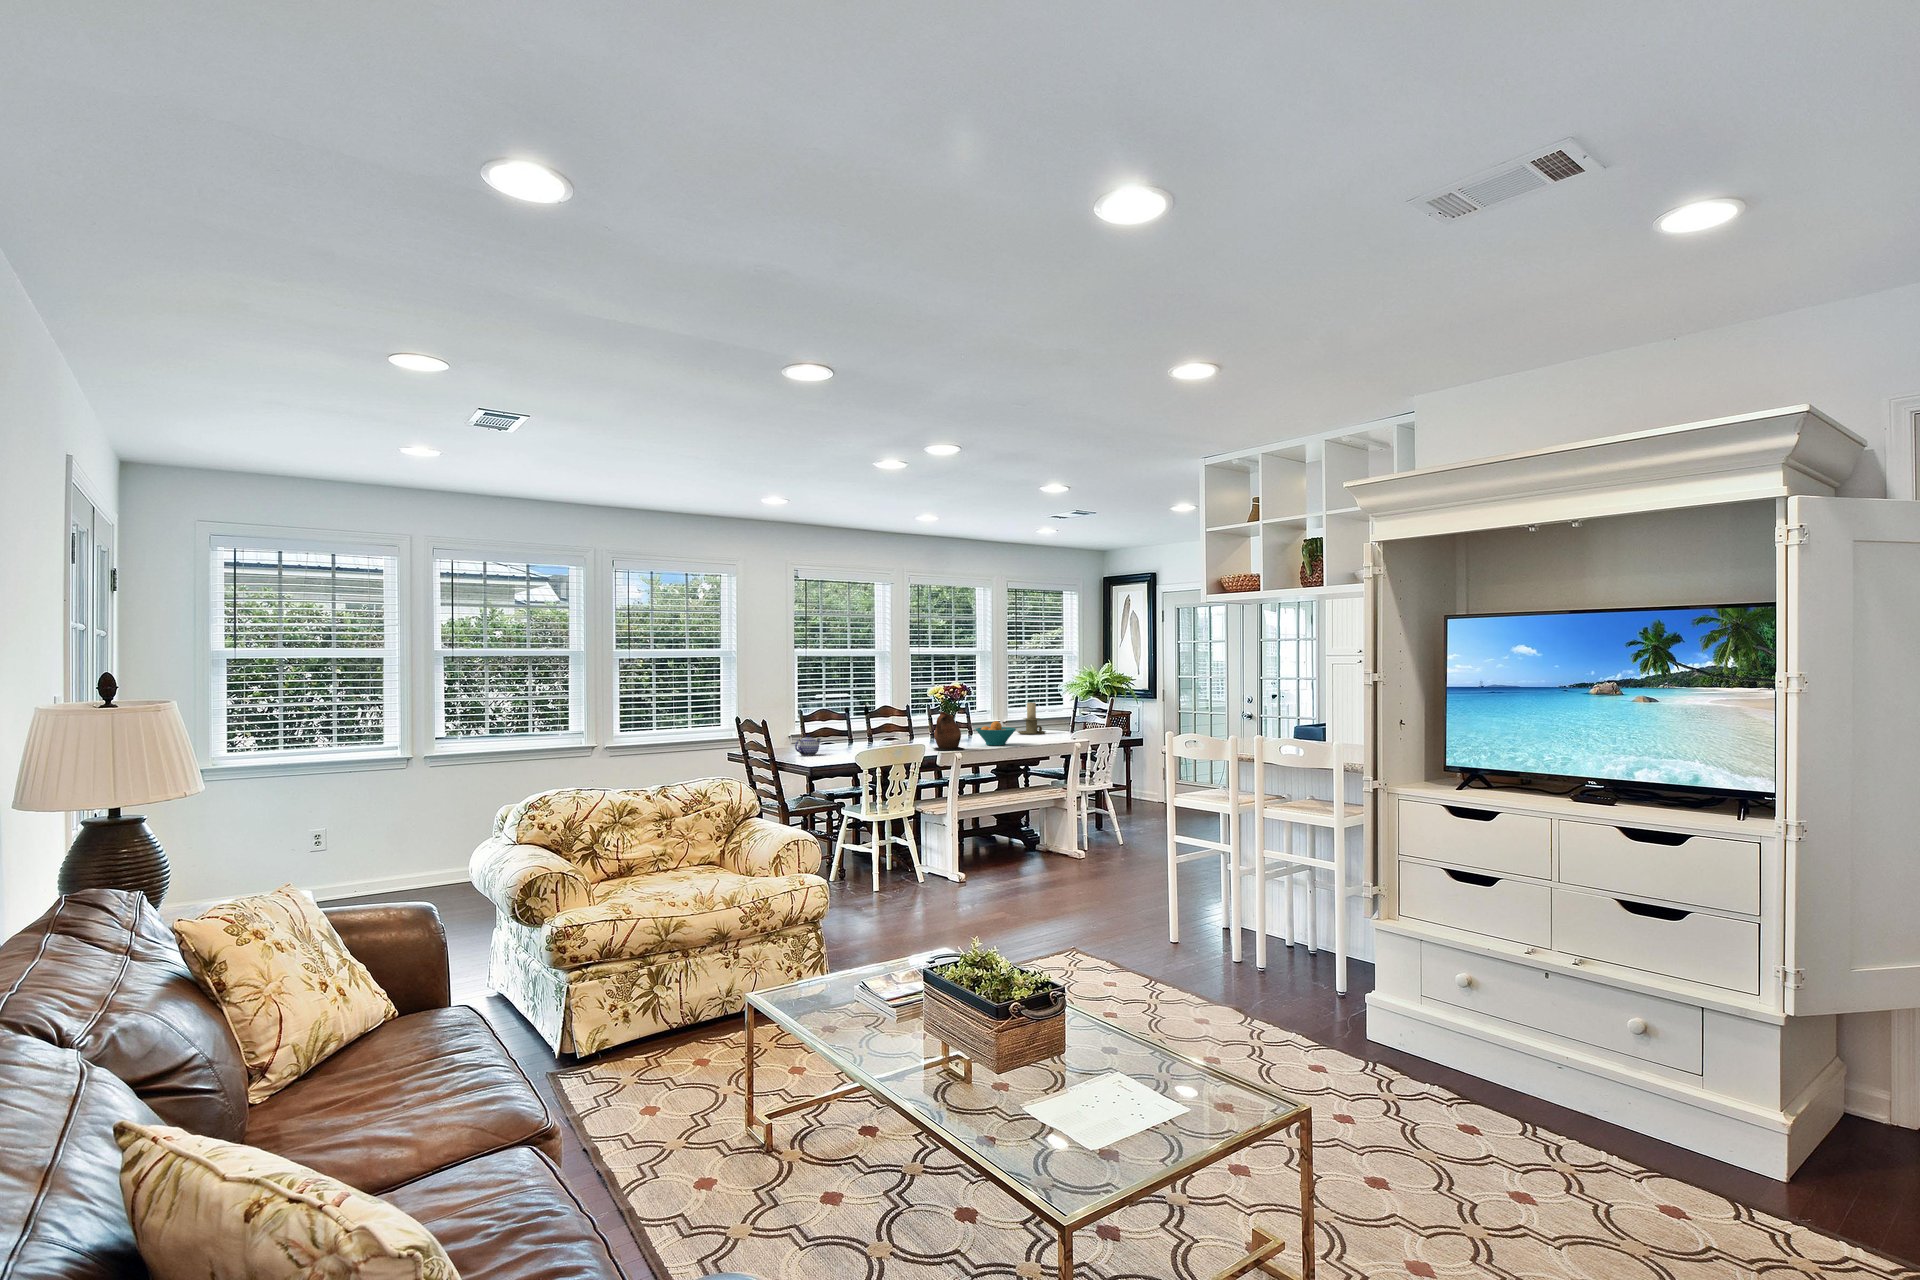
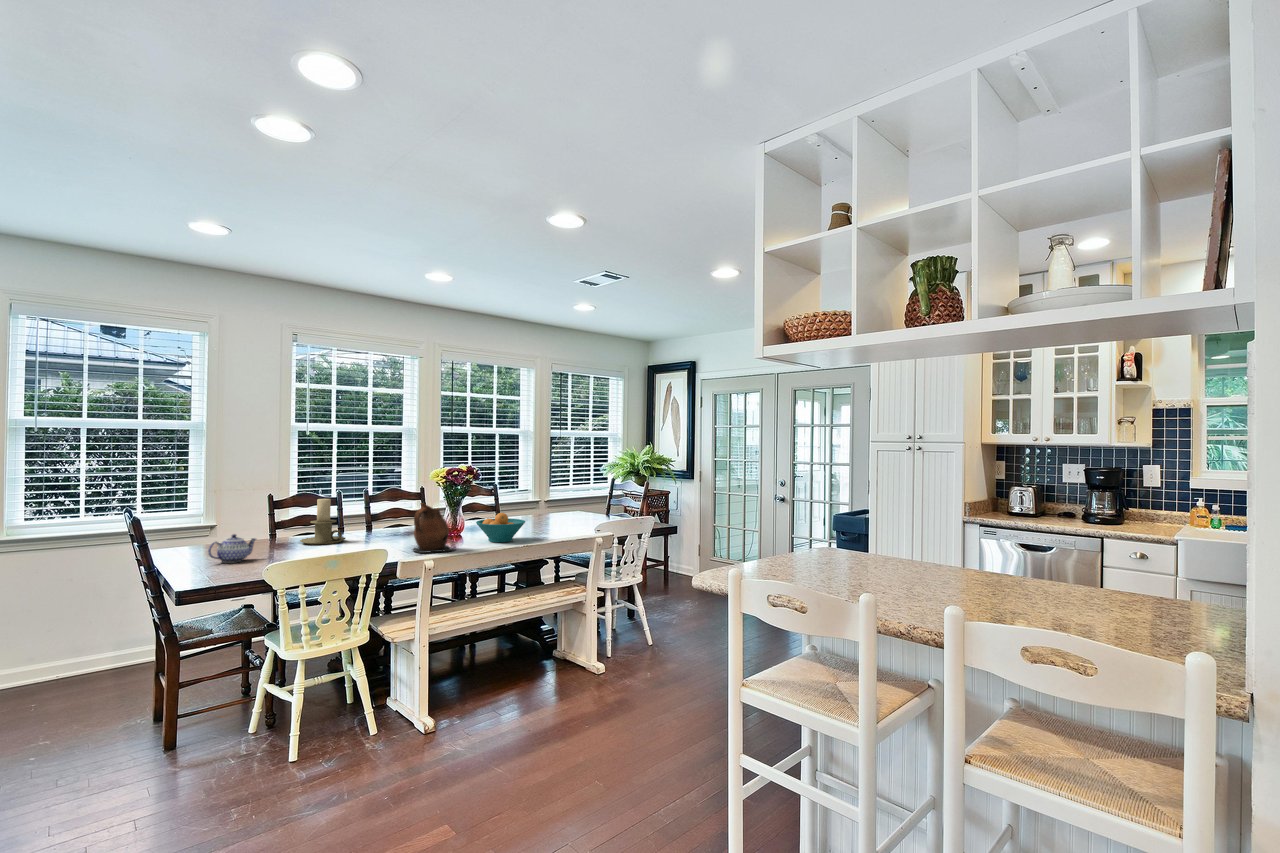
candle holder: present [1017,702,1046,735] -> present [300,499,346,545]

